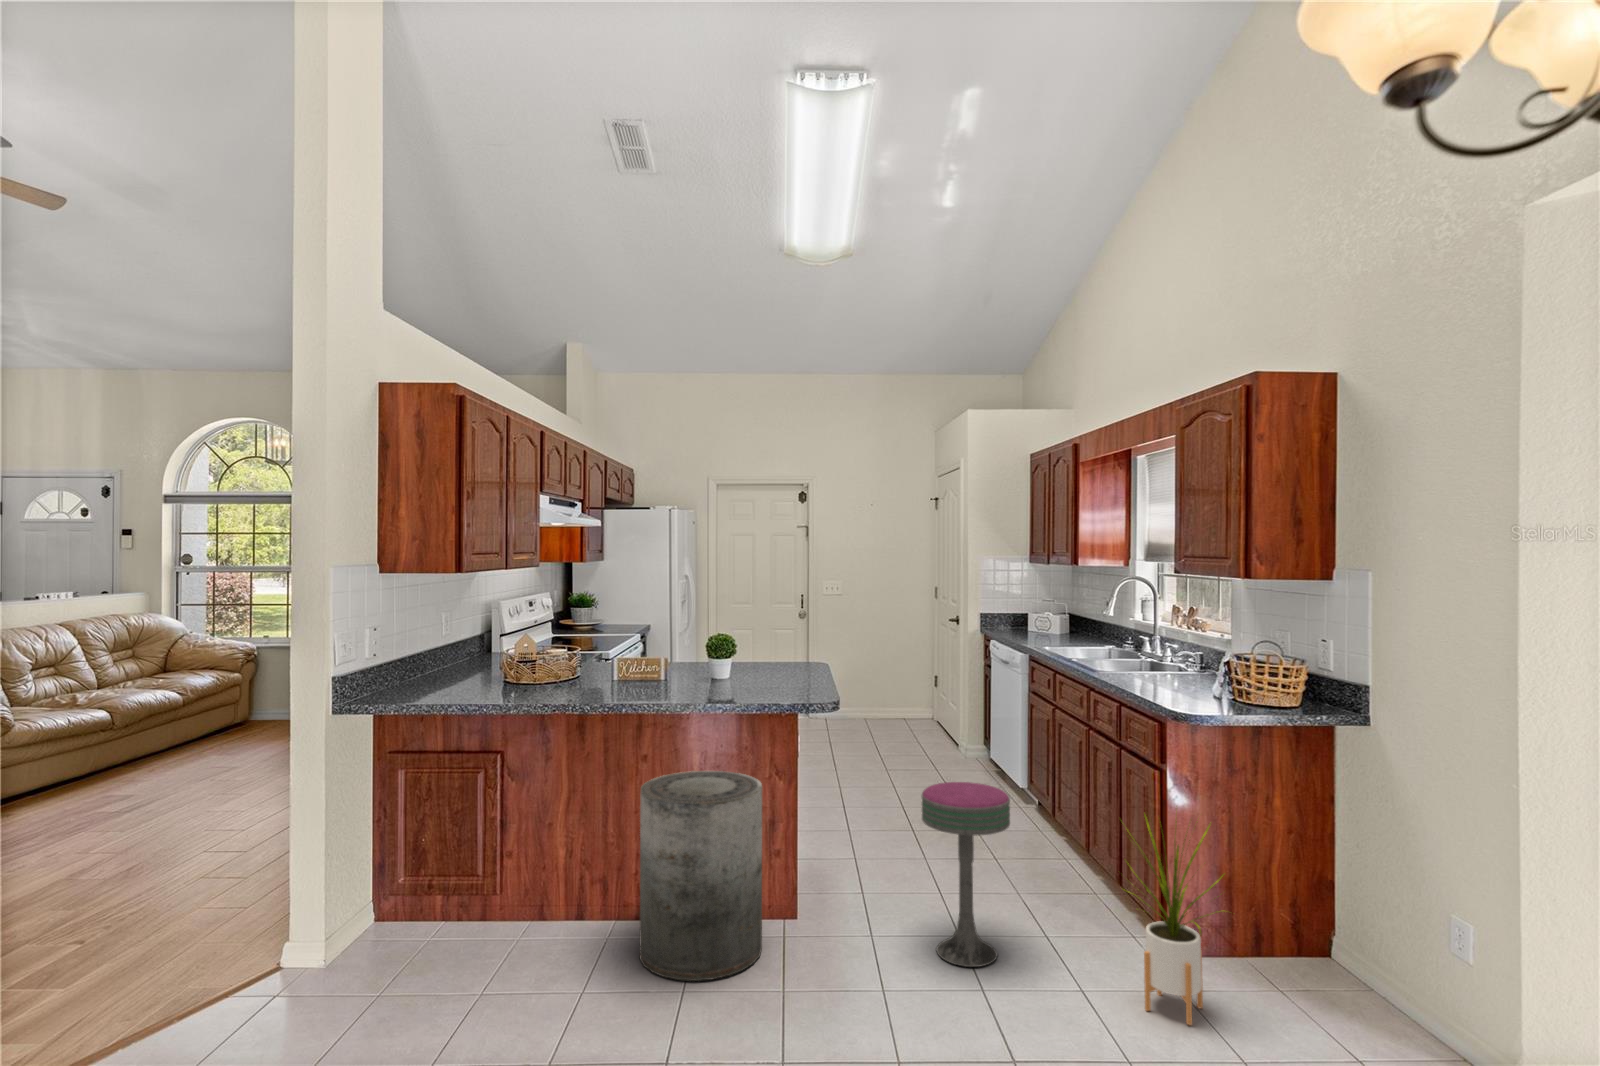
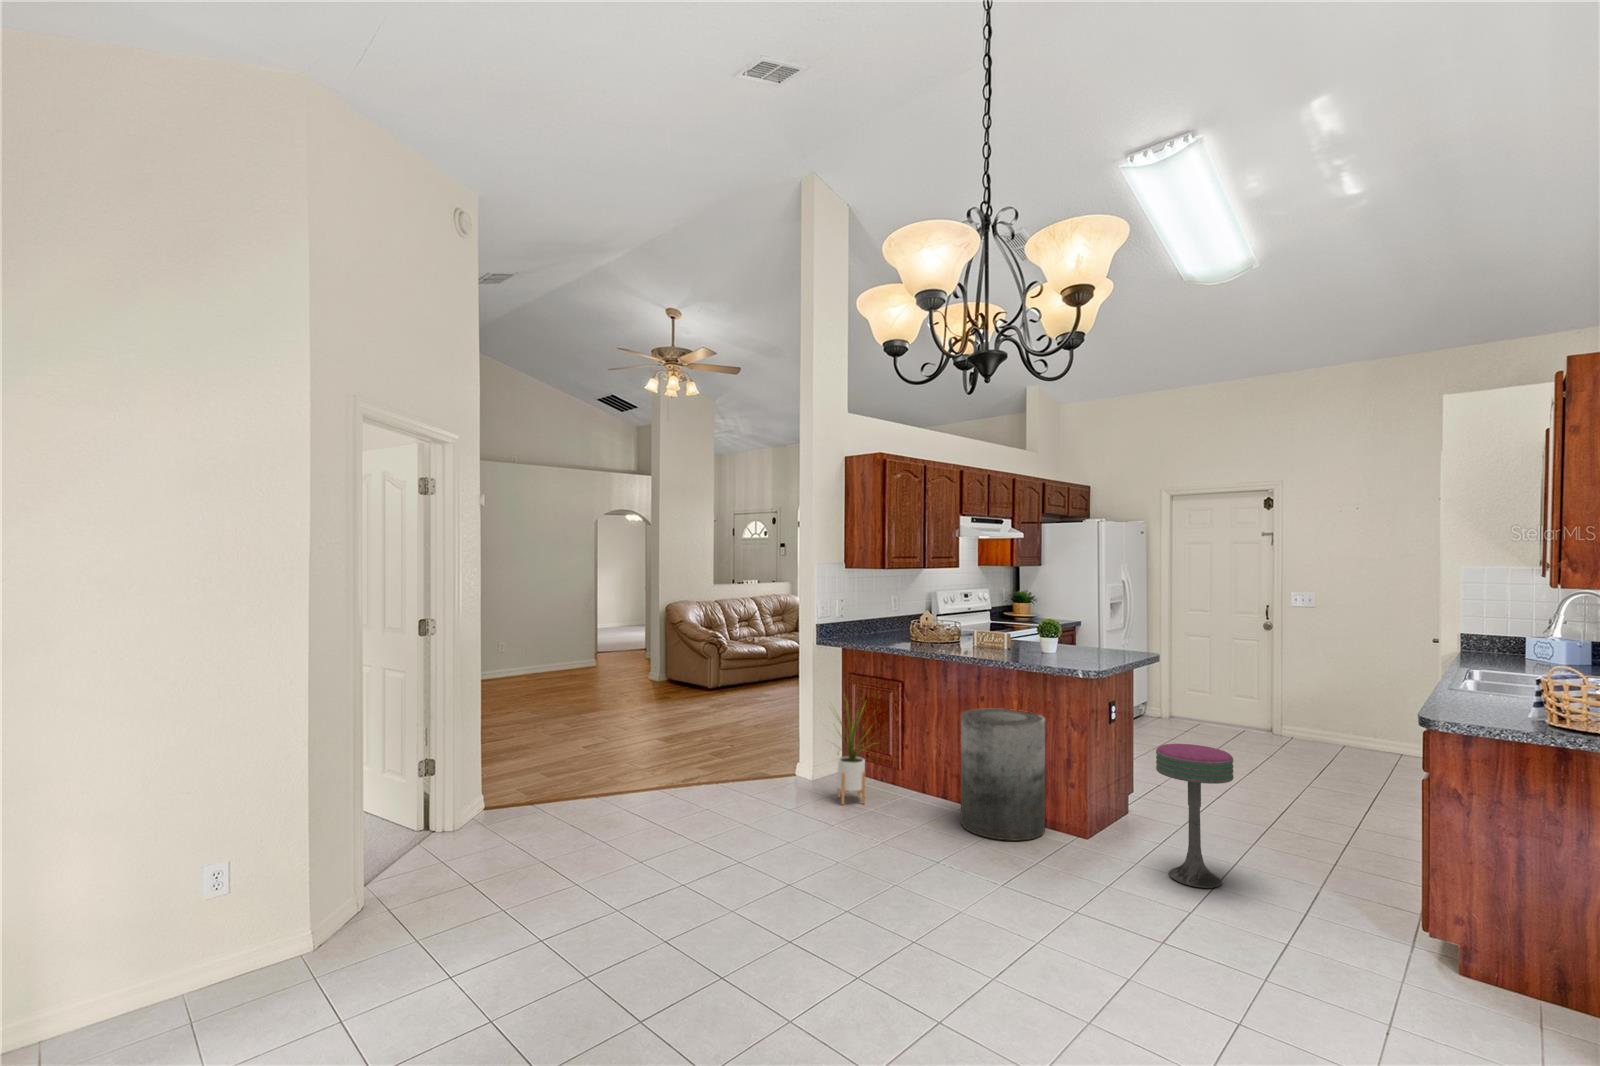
house plant: present [1127,814,1222,1025] -> present [833,704,870,804]

